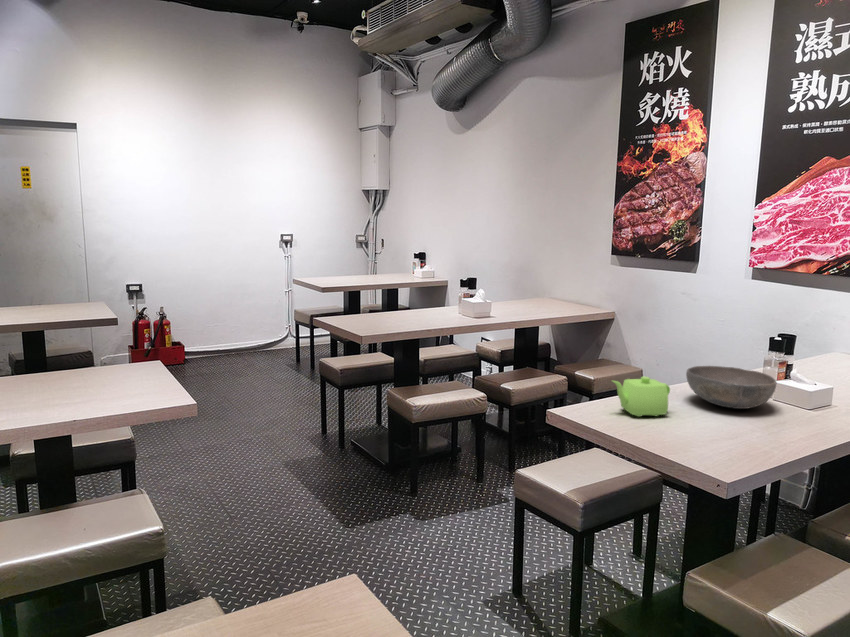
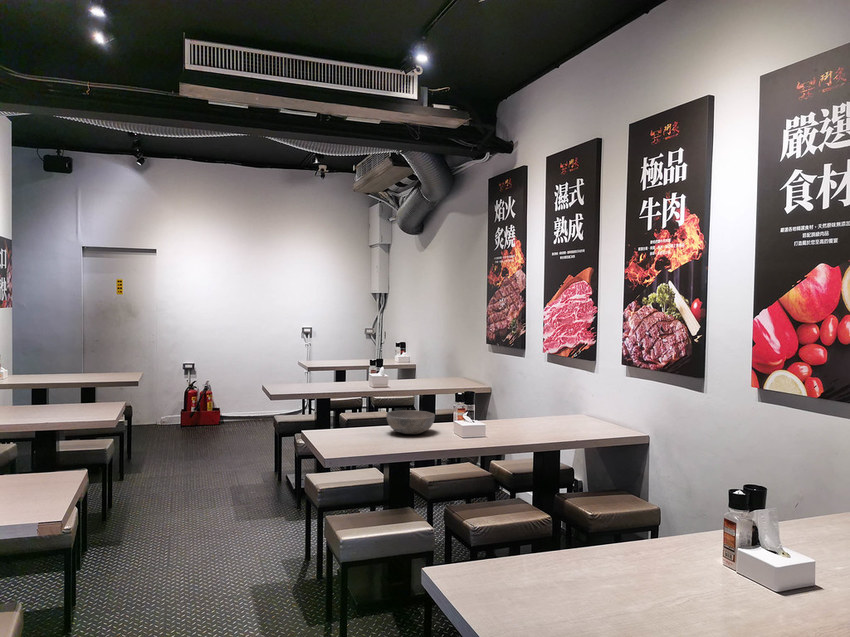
teapot: present [613,377,670,417] -> none [330,412,366,436]

